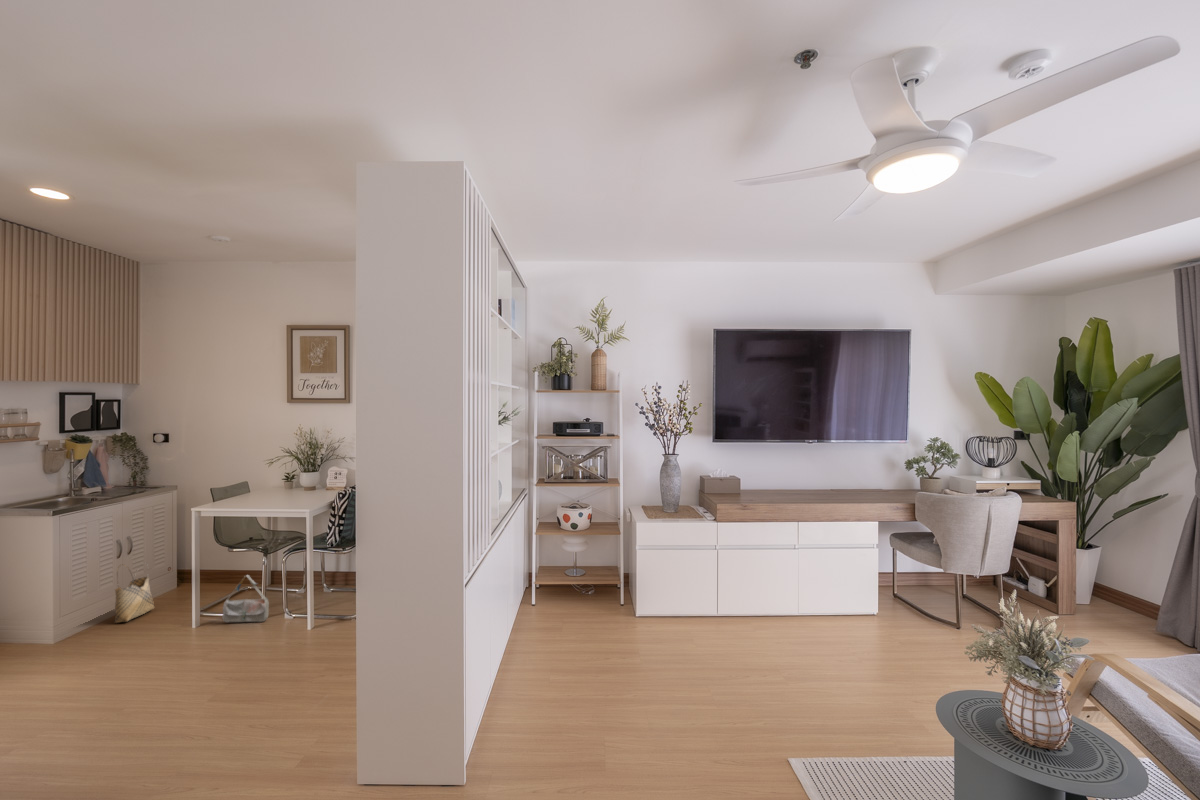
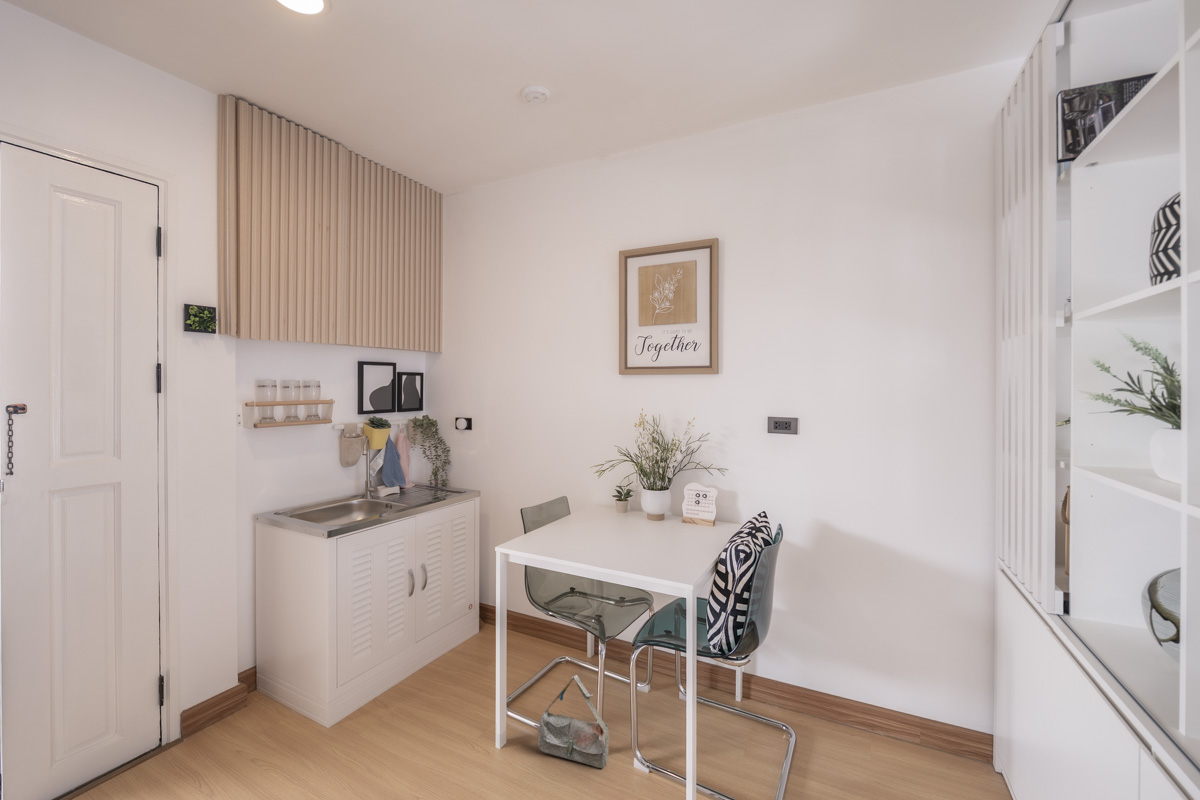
woven basket: present [115,564,154,623] -> none [401,609,451,704]

